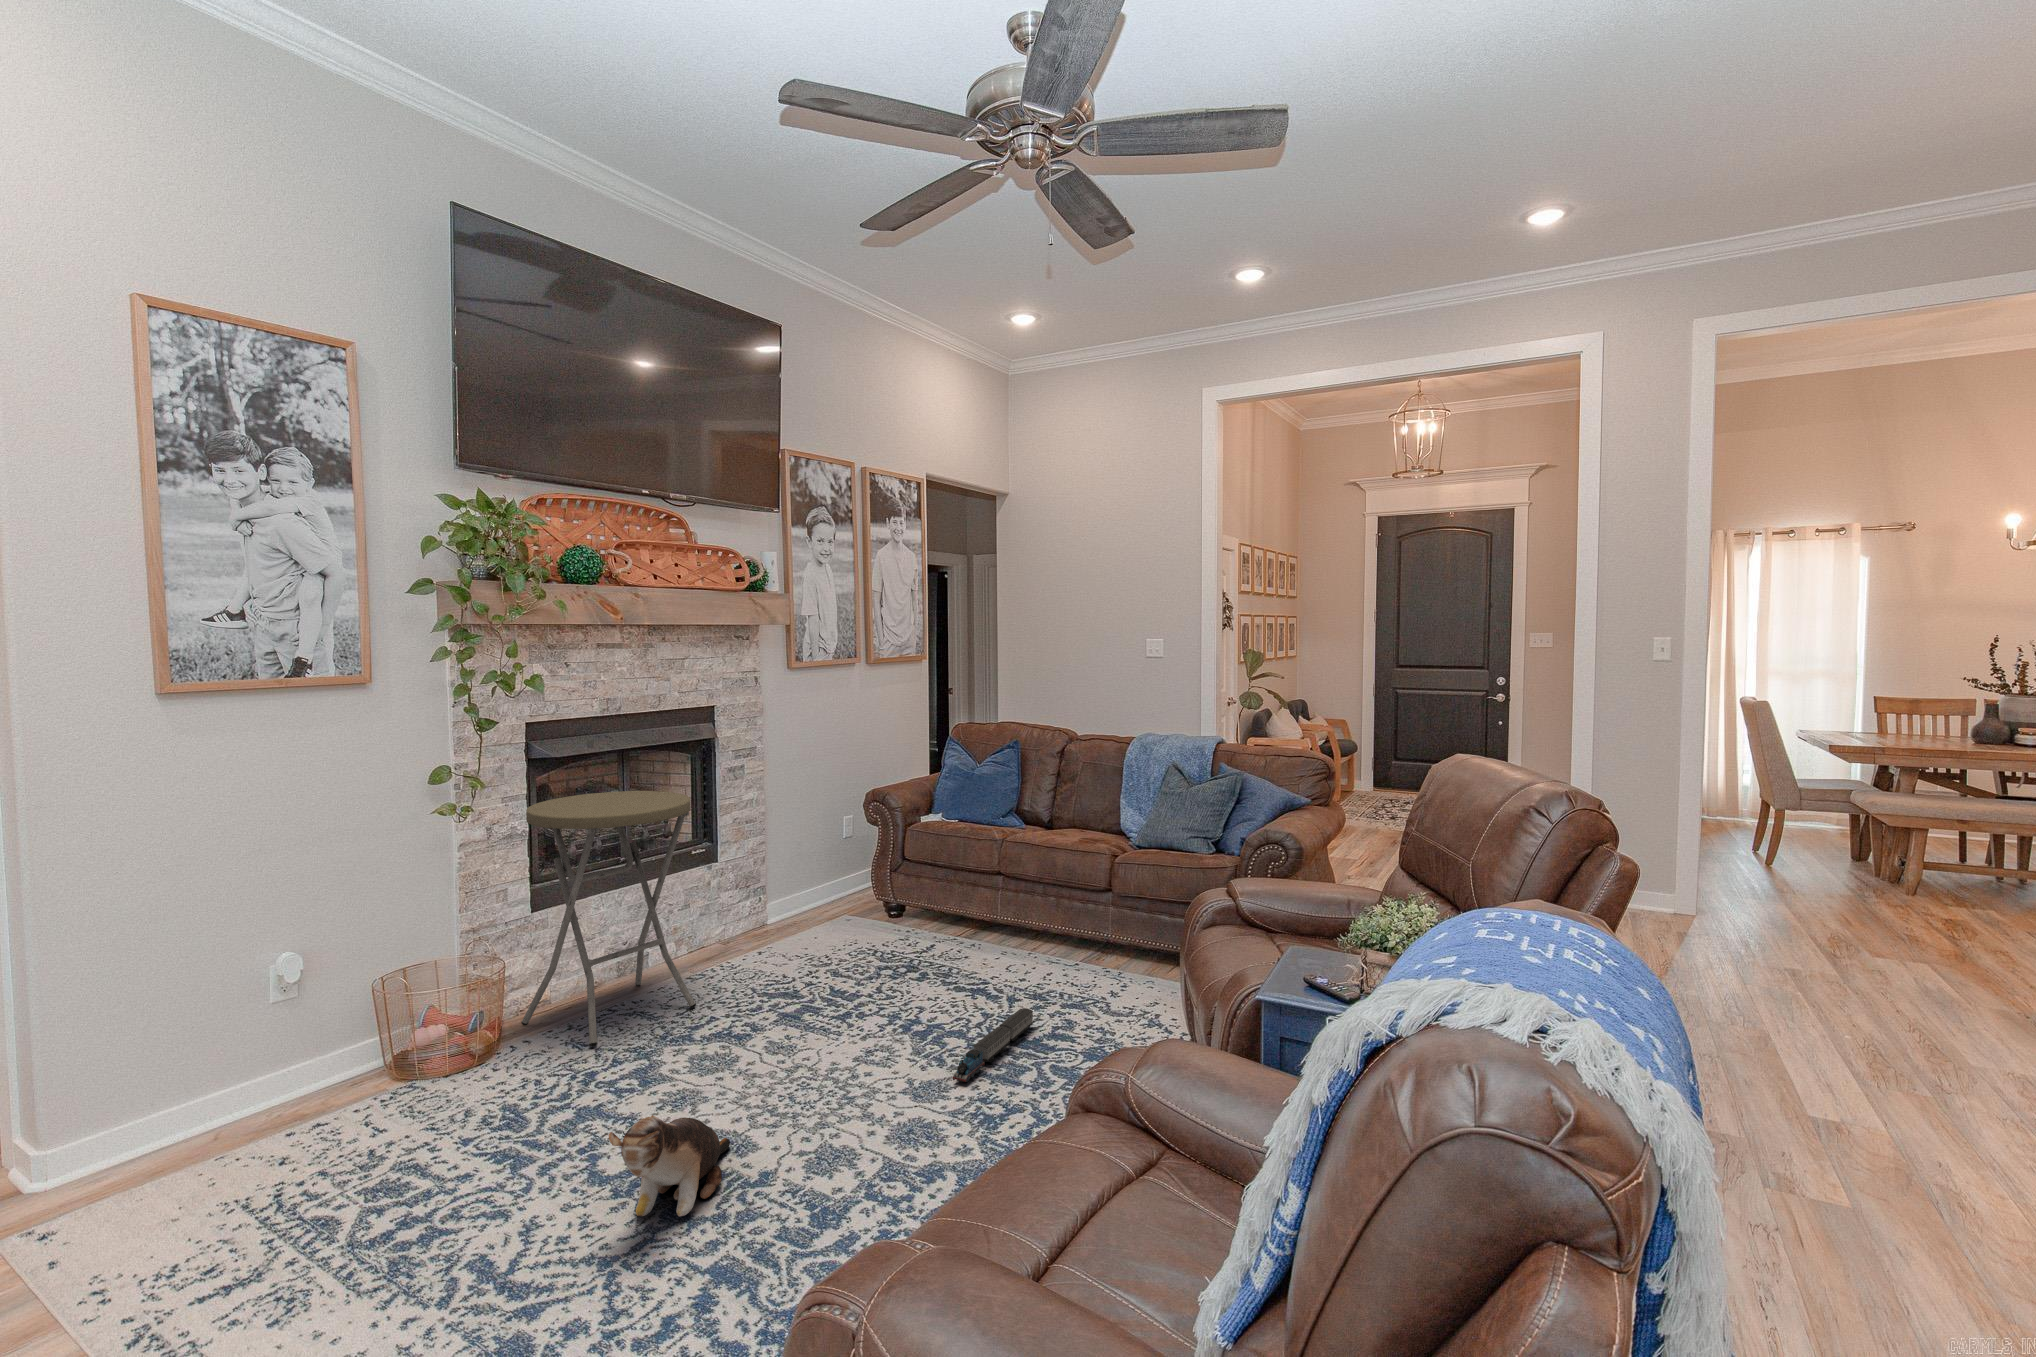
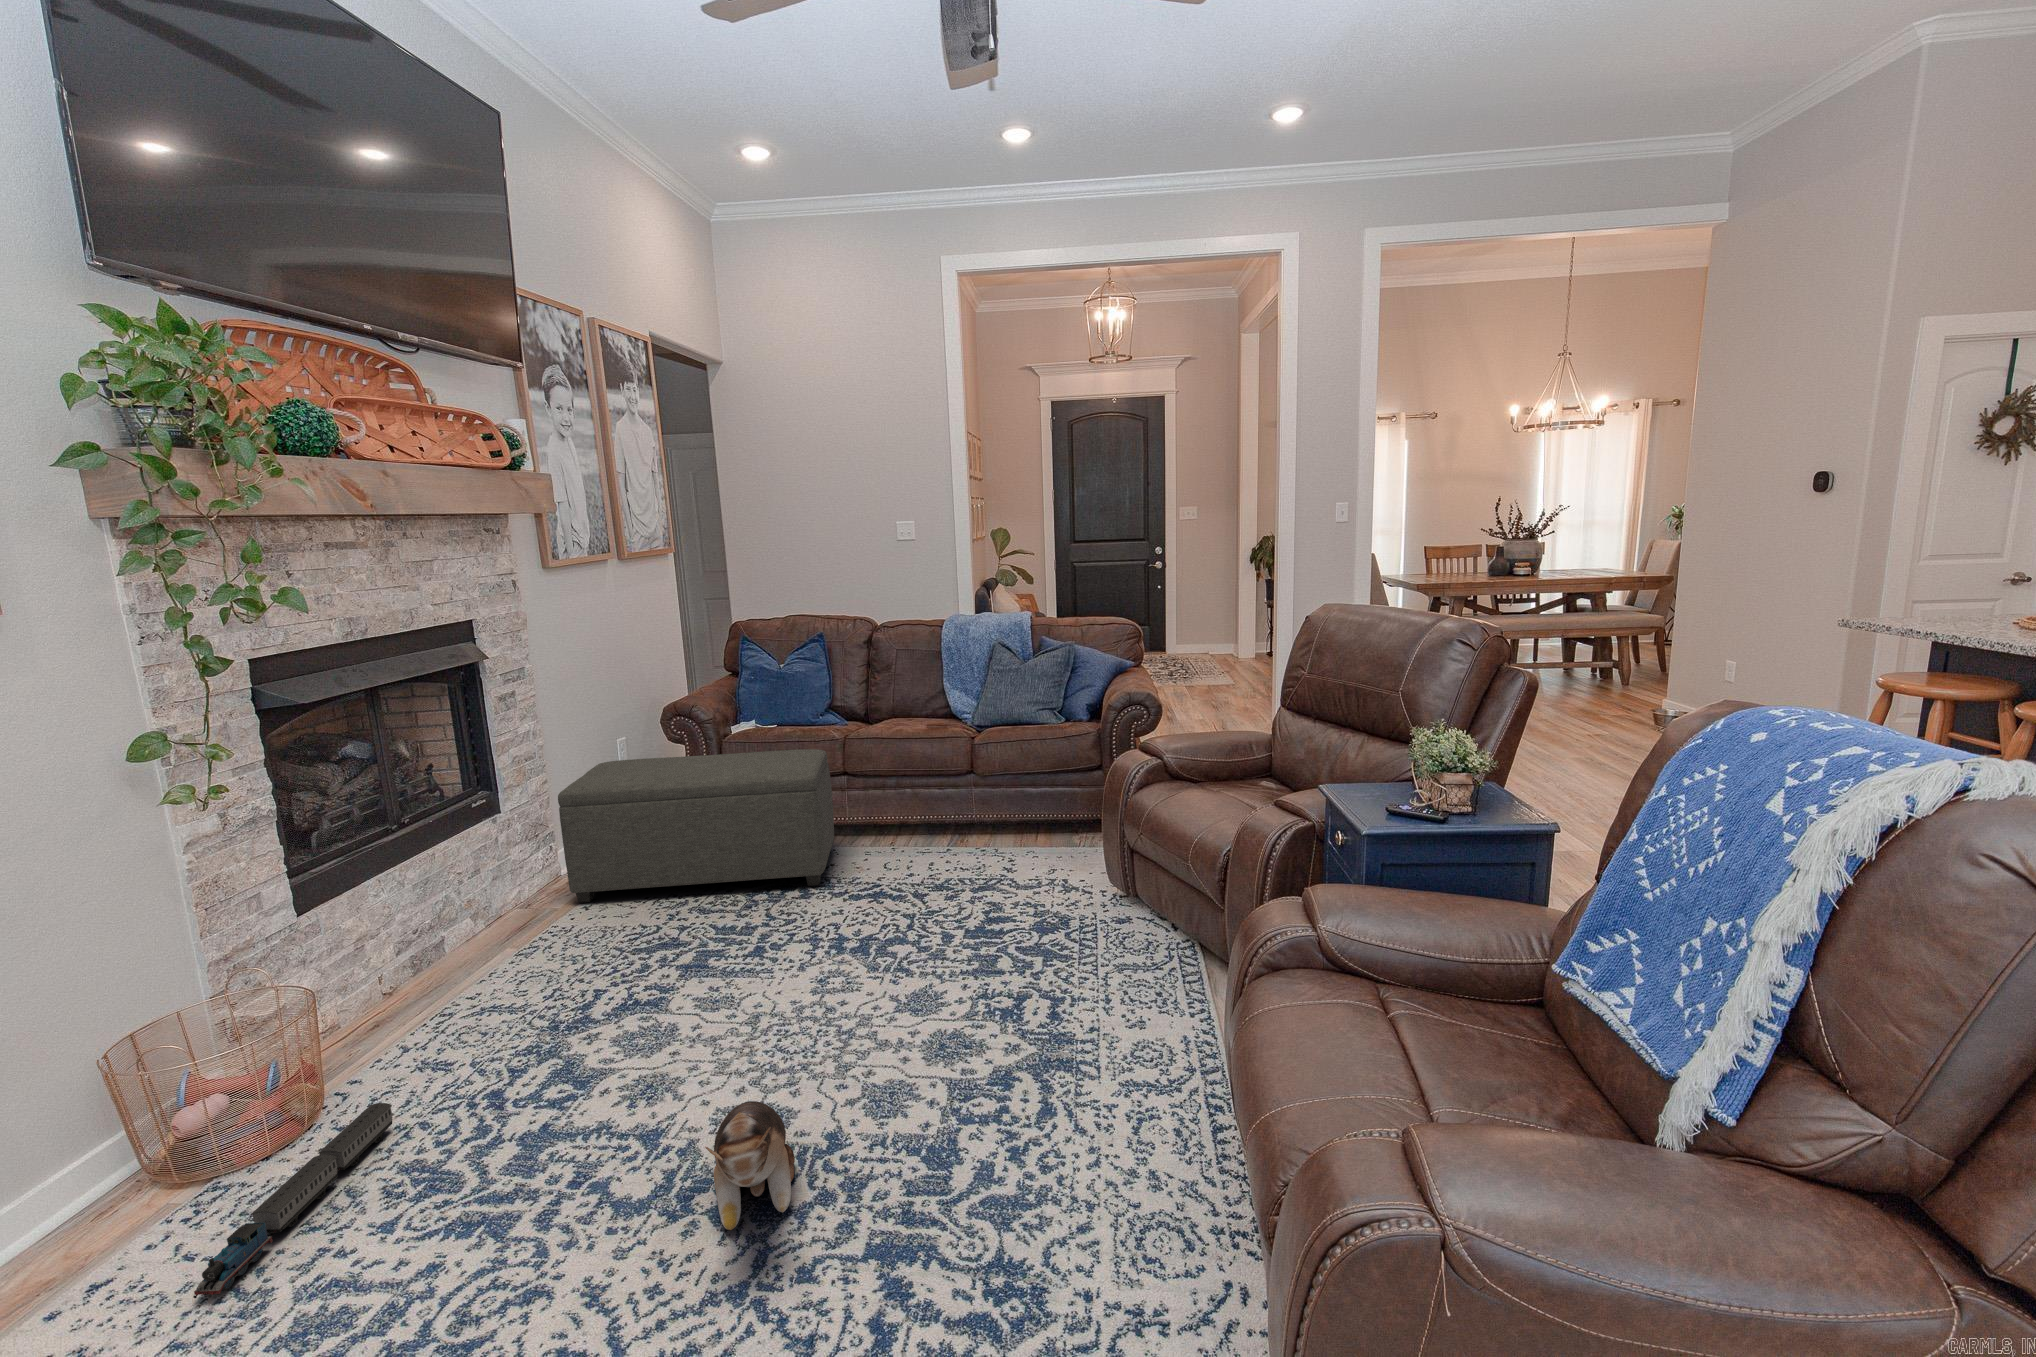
side table: present [521,791,696,1047] -> none [289,731,561,1063]
ottoman: none [750,835,981,975] -> present [558,749,834,903]
toy train: present [953,1008,1033,1082] -> present [193,1103,392,1298]

